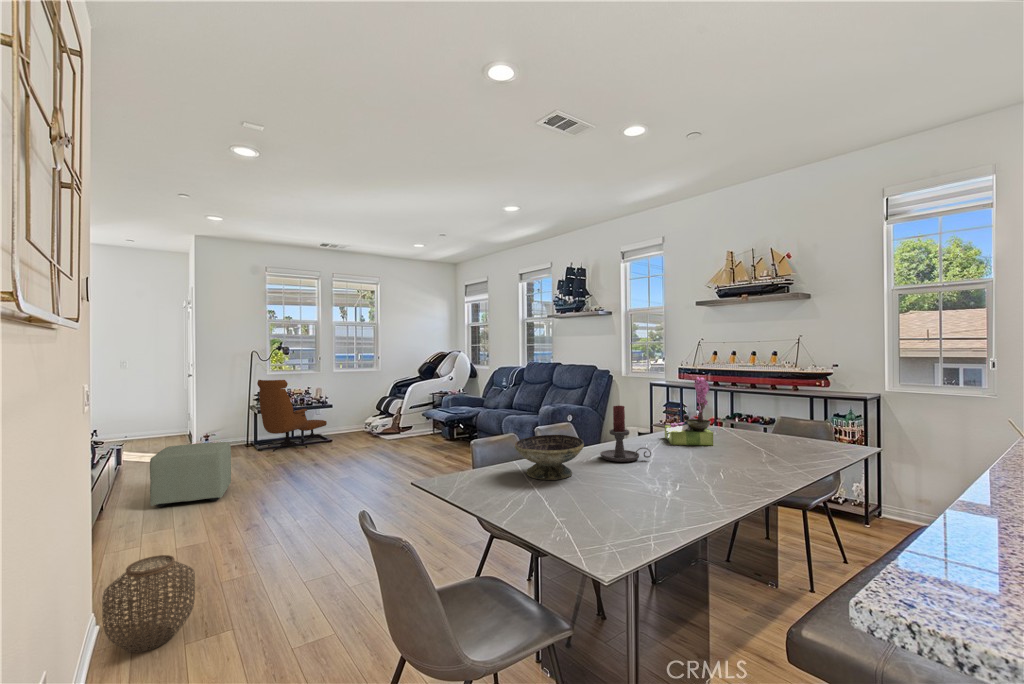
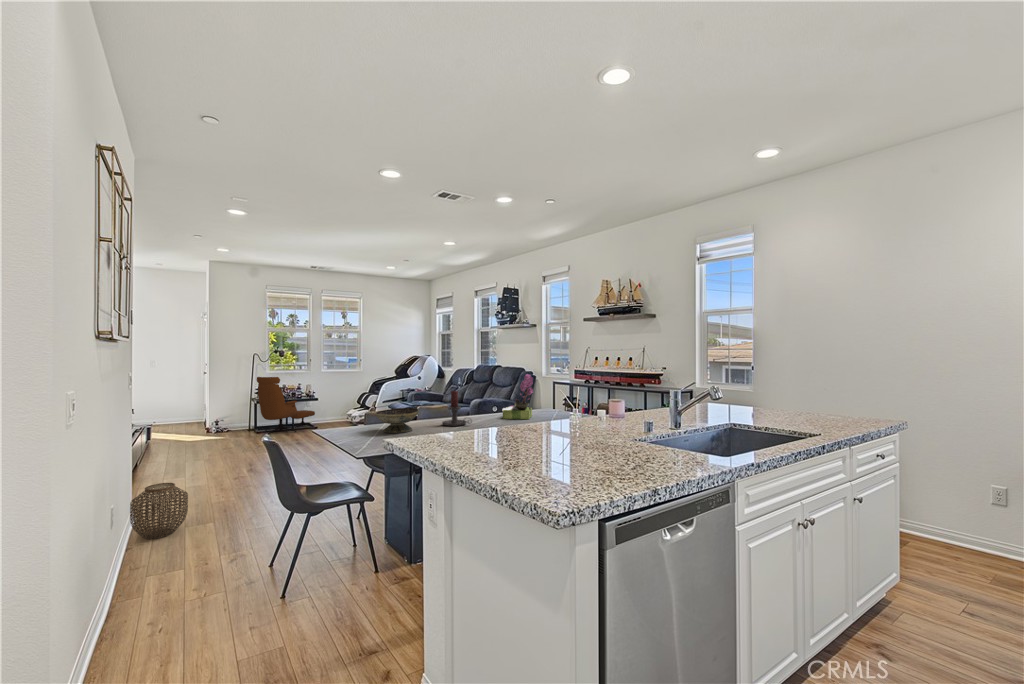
ottoman: present [150,442,231,507] -> none [167,423,230,468]

